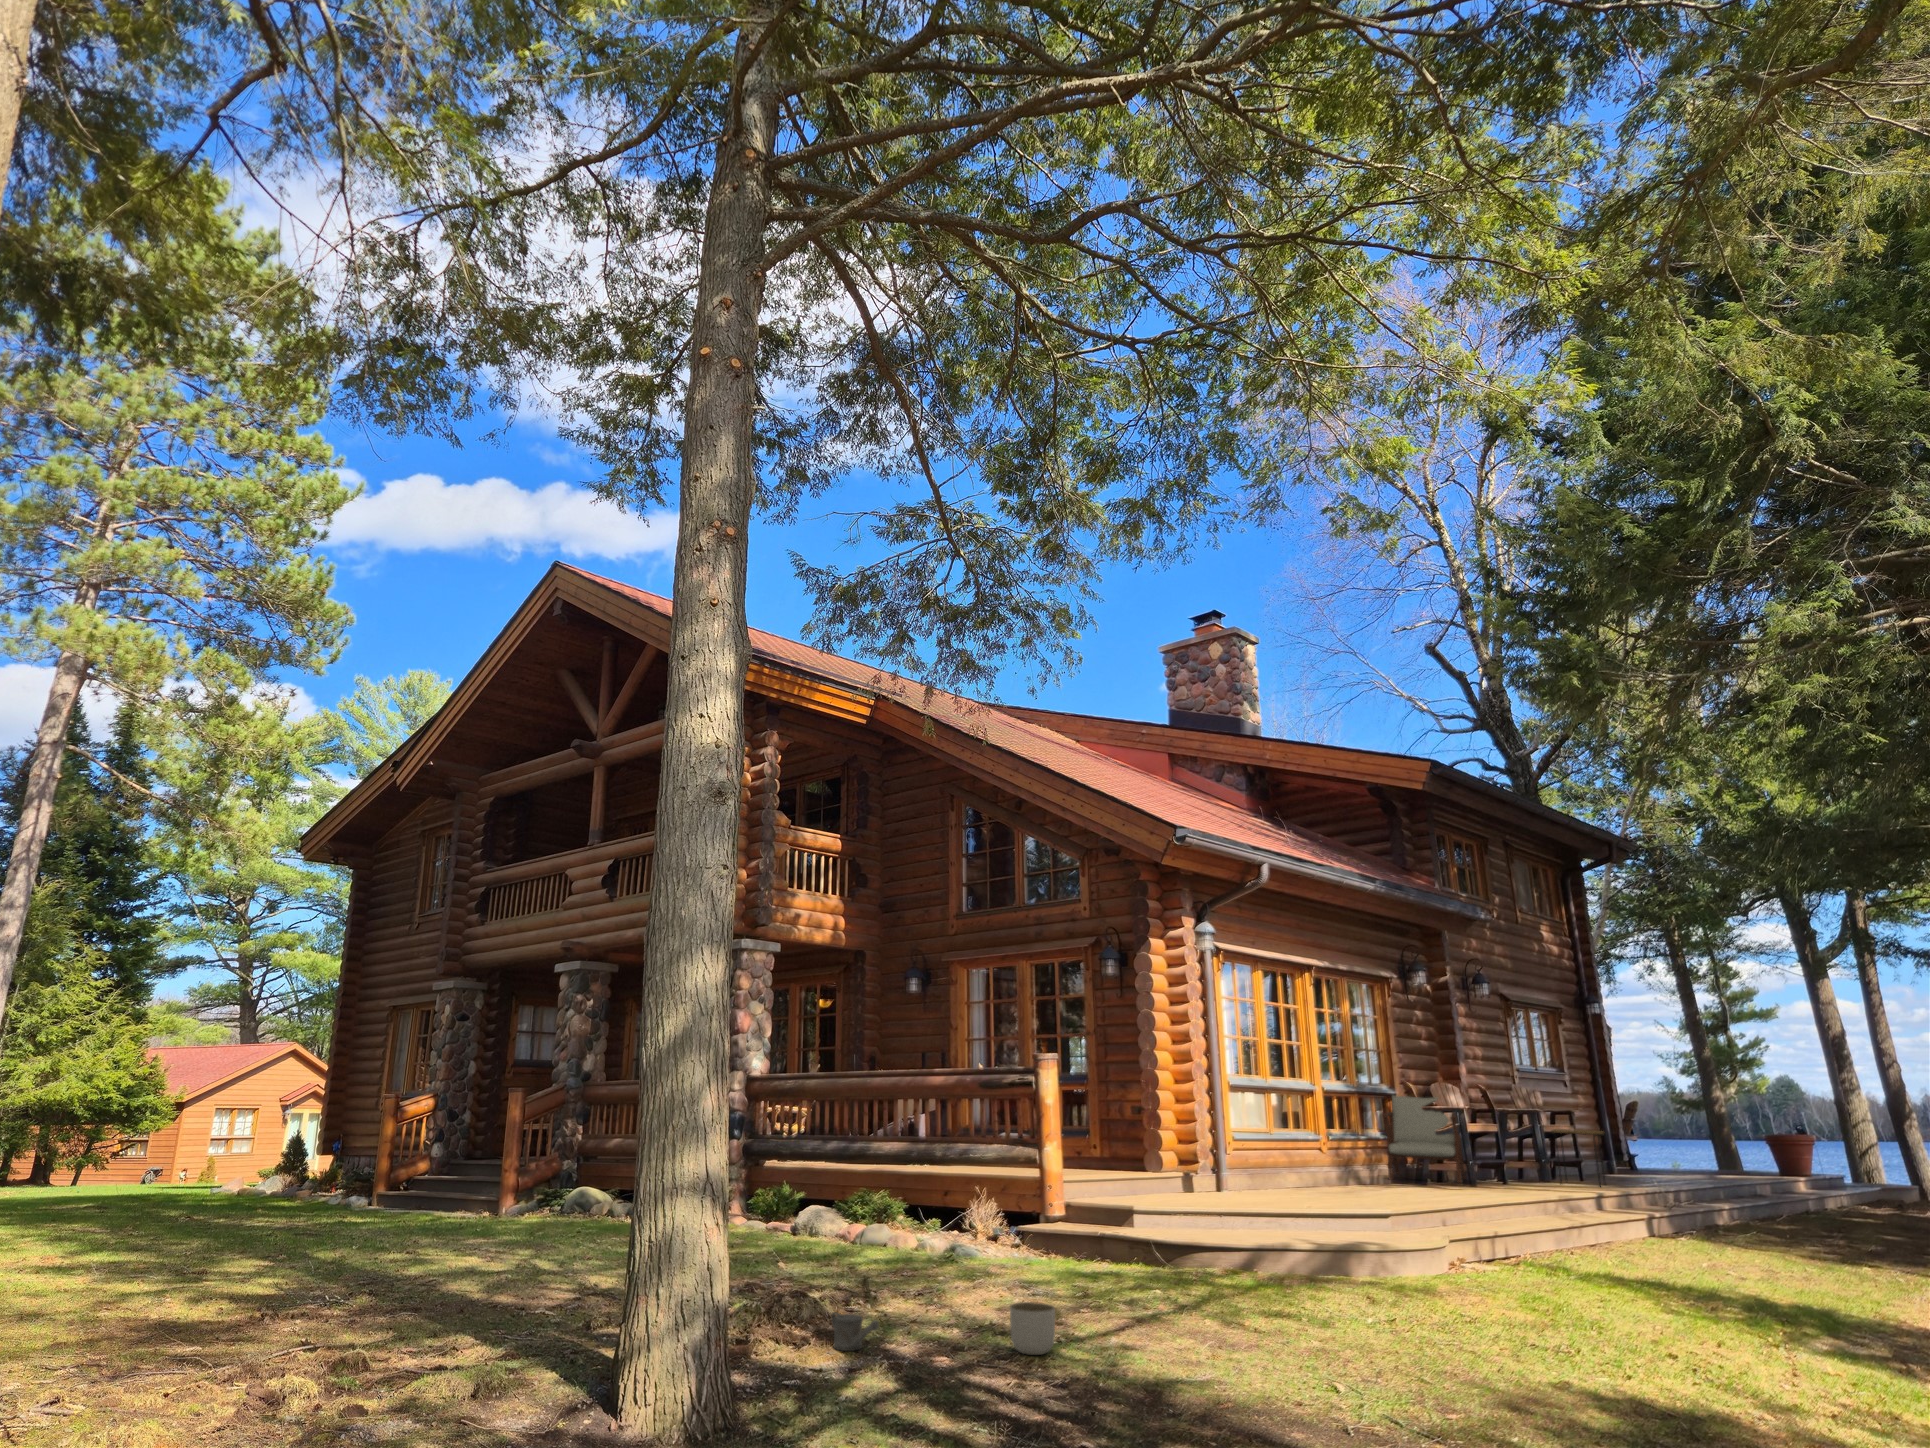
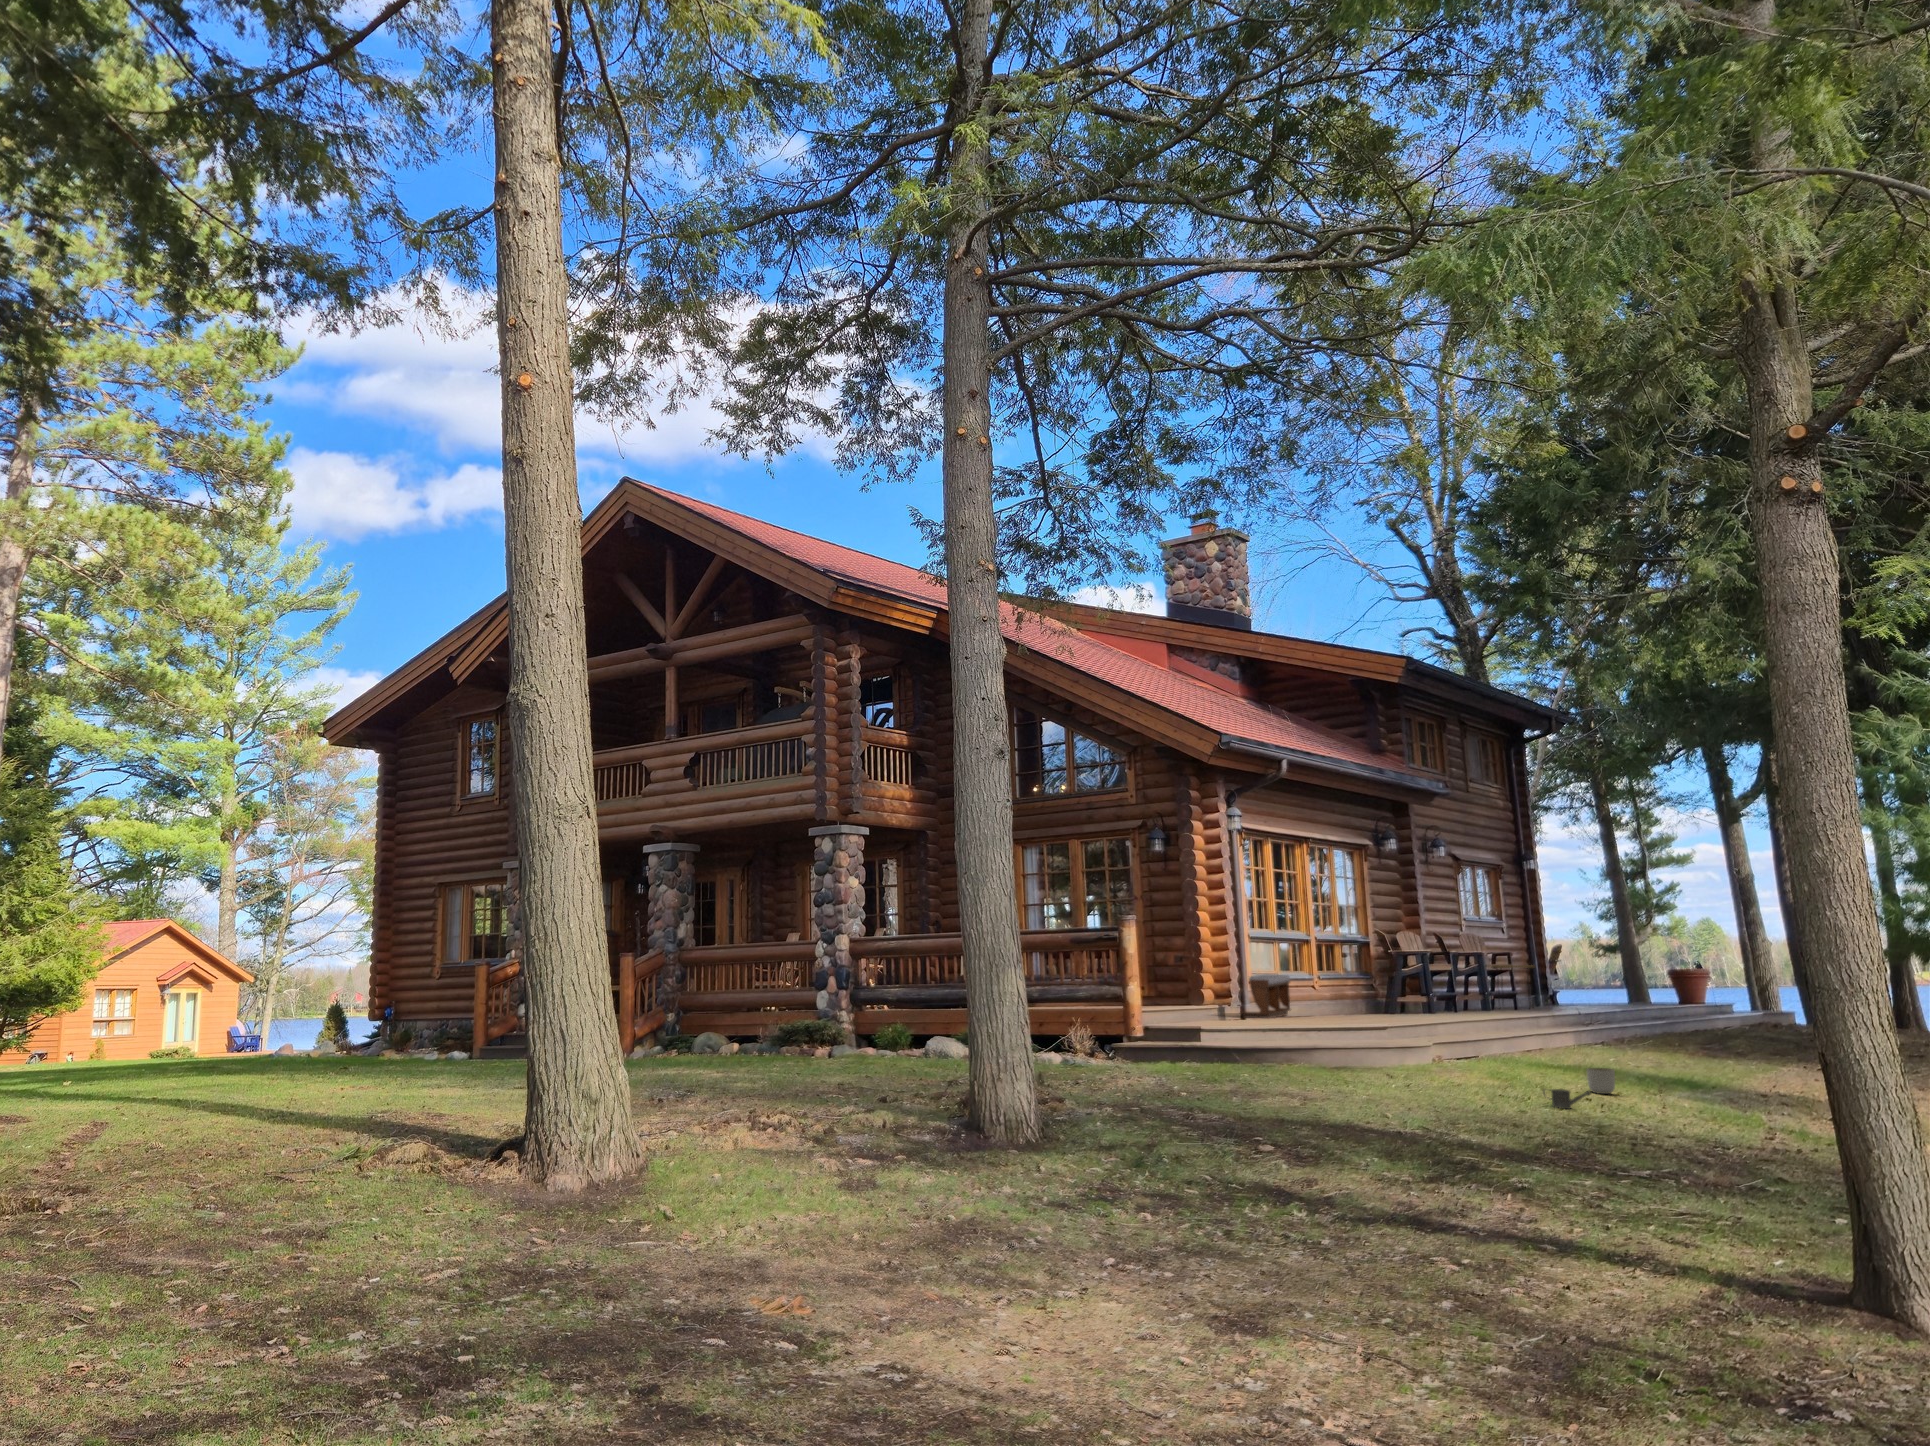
lounge chair: present [1383,1096,1466,1183] -> none [1360,942,1425,1011]
bench: none [1211,1133,1284,1193] -> present [1241,975,1290,1018]
planter: present [1010,1302,1055,1355] -> present [1587,1068,1615,1094]
watering can: present [831,1312,879,1351] -> present [1543,1089,1591,1109]

